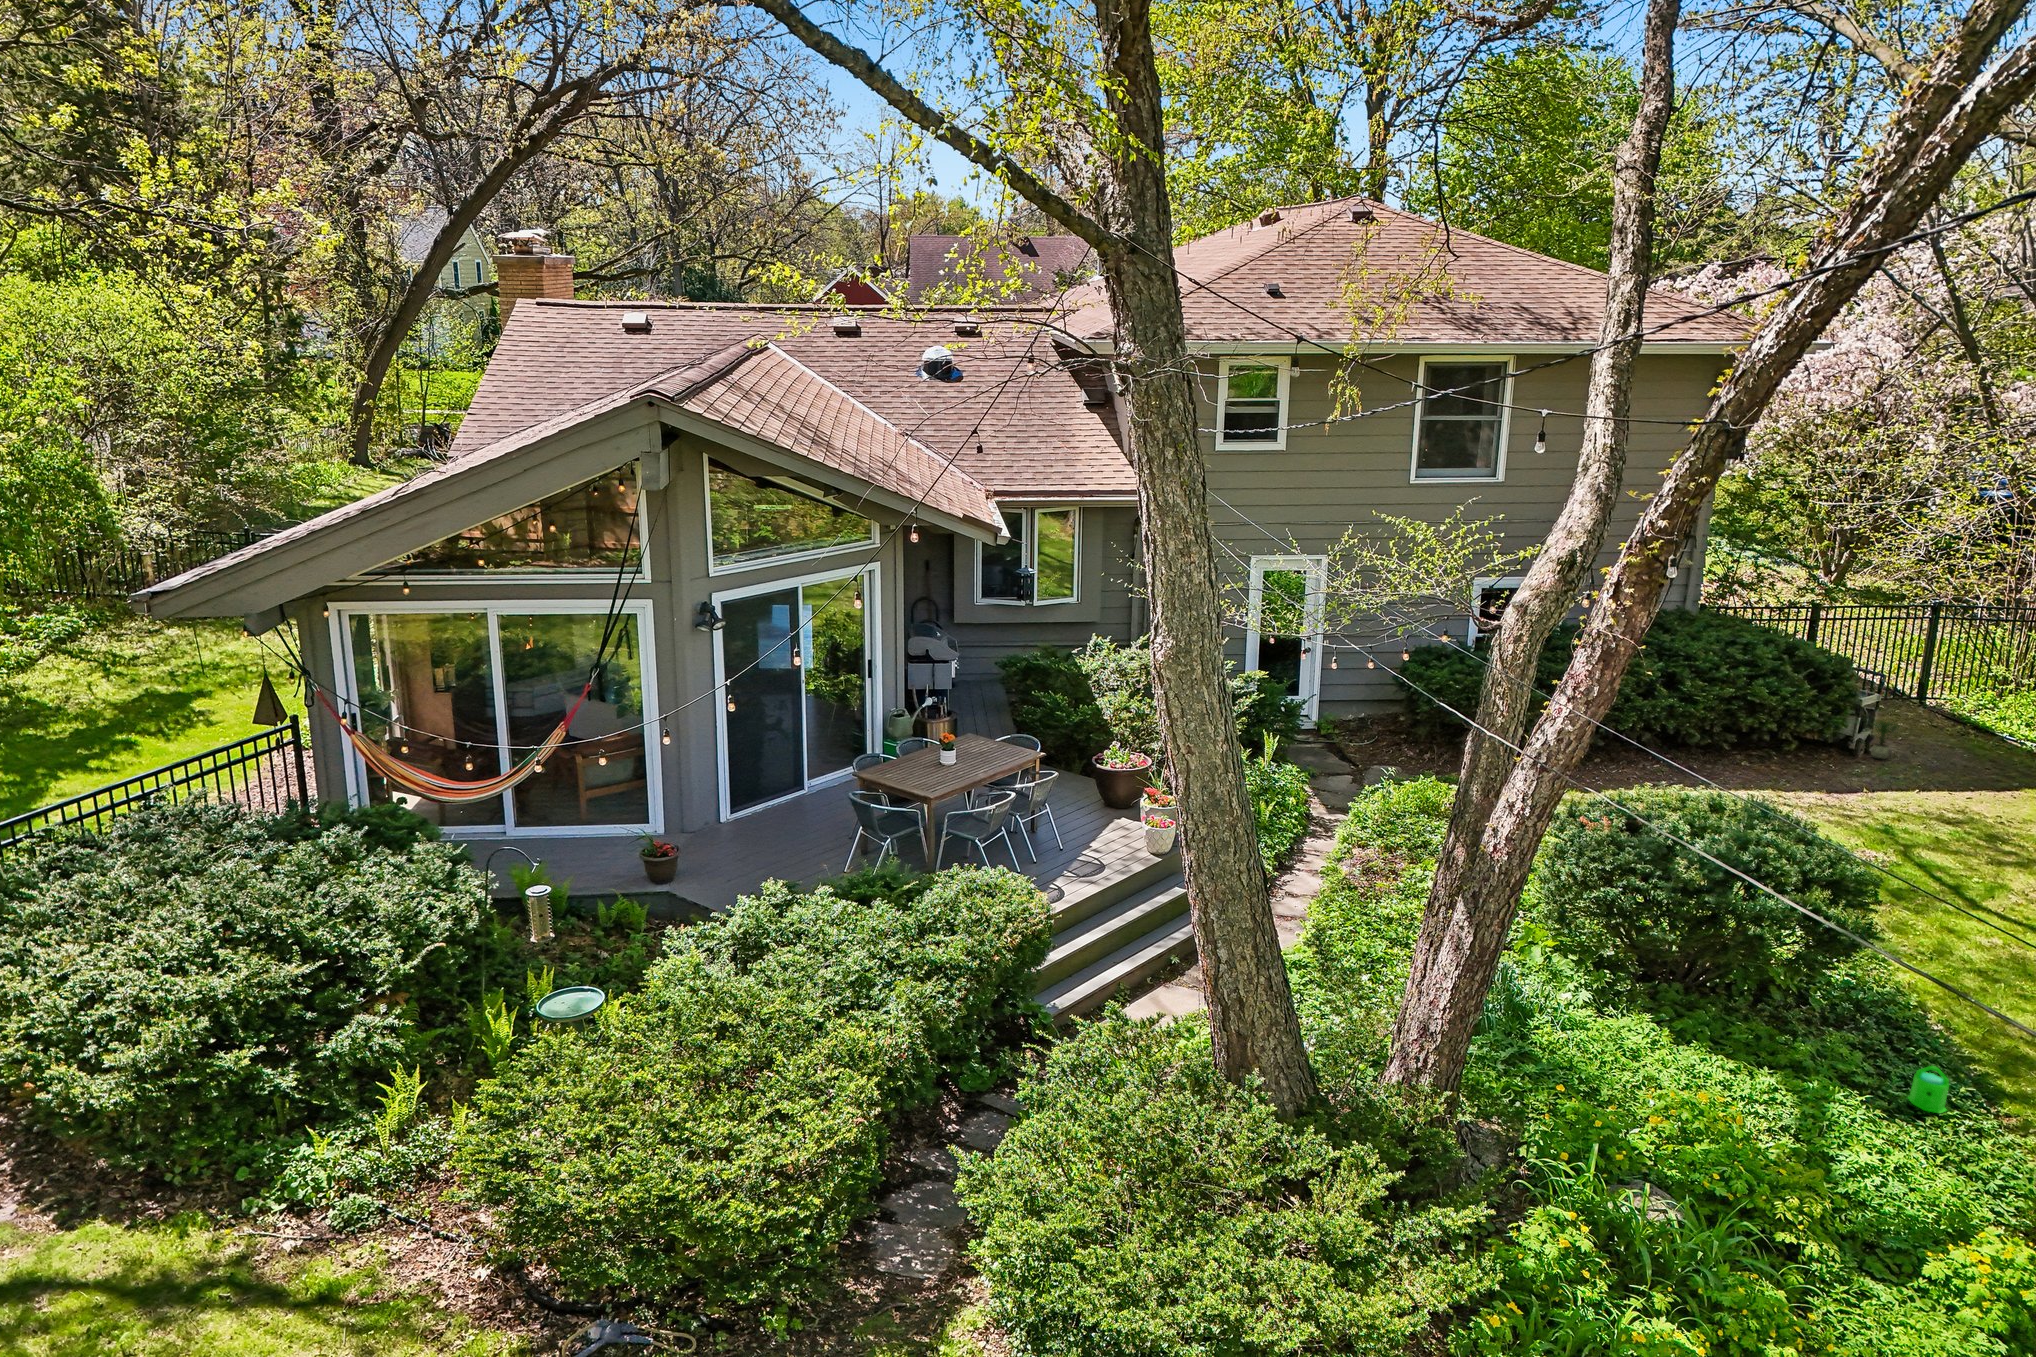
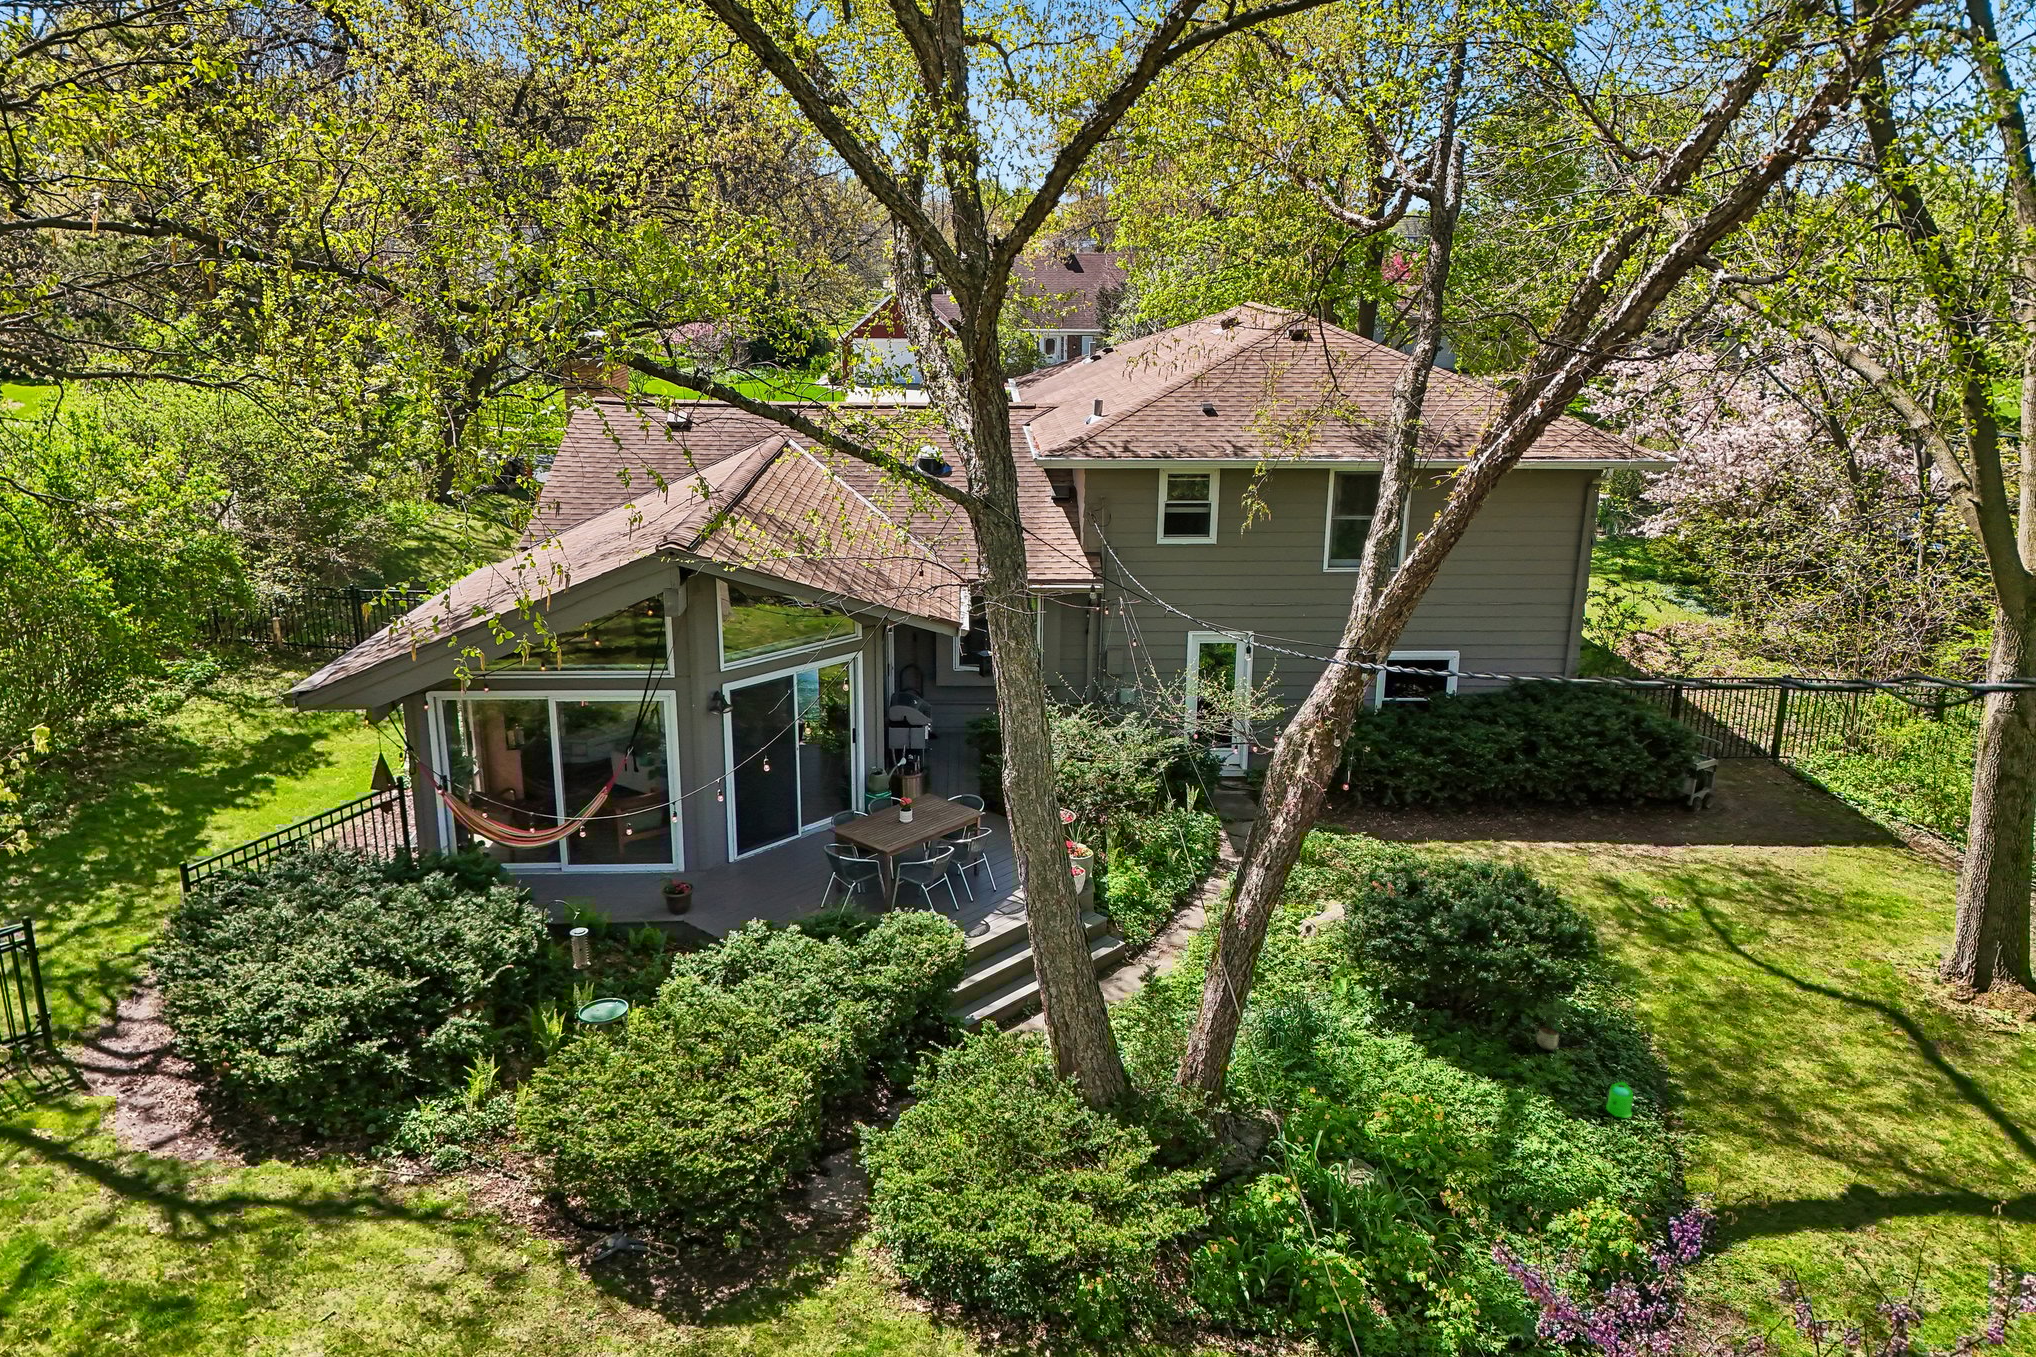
potted plant: present [1871,721,1899,760] -> present [1537,999,1567,1051]

